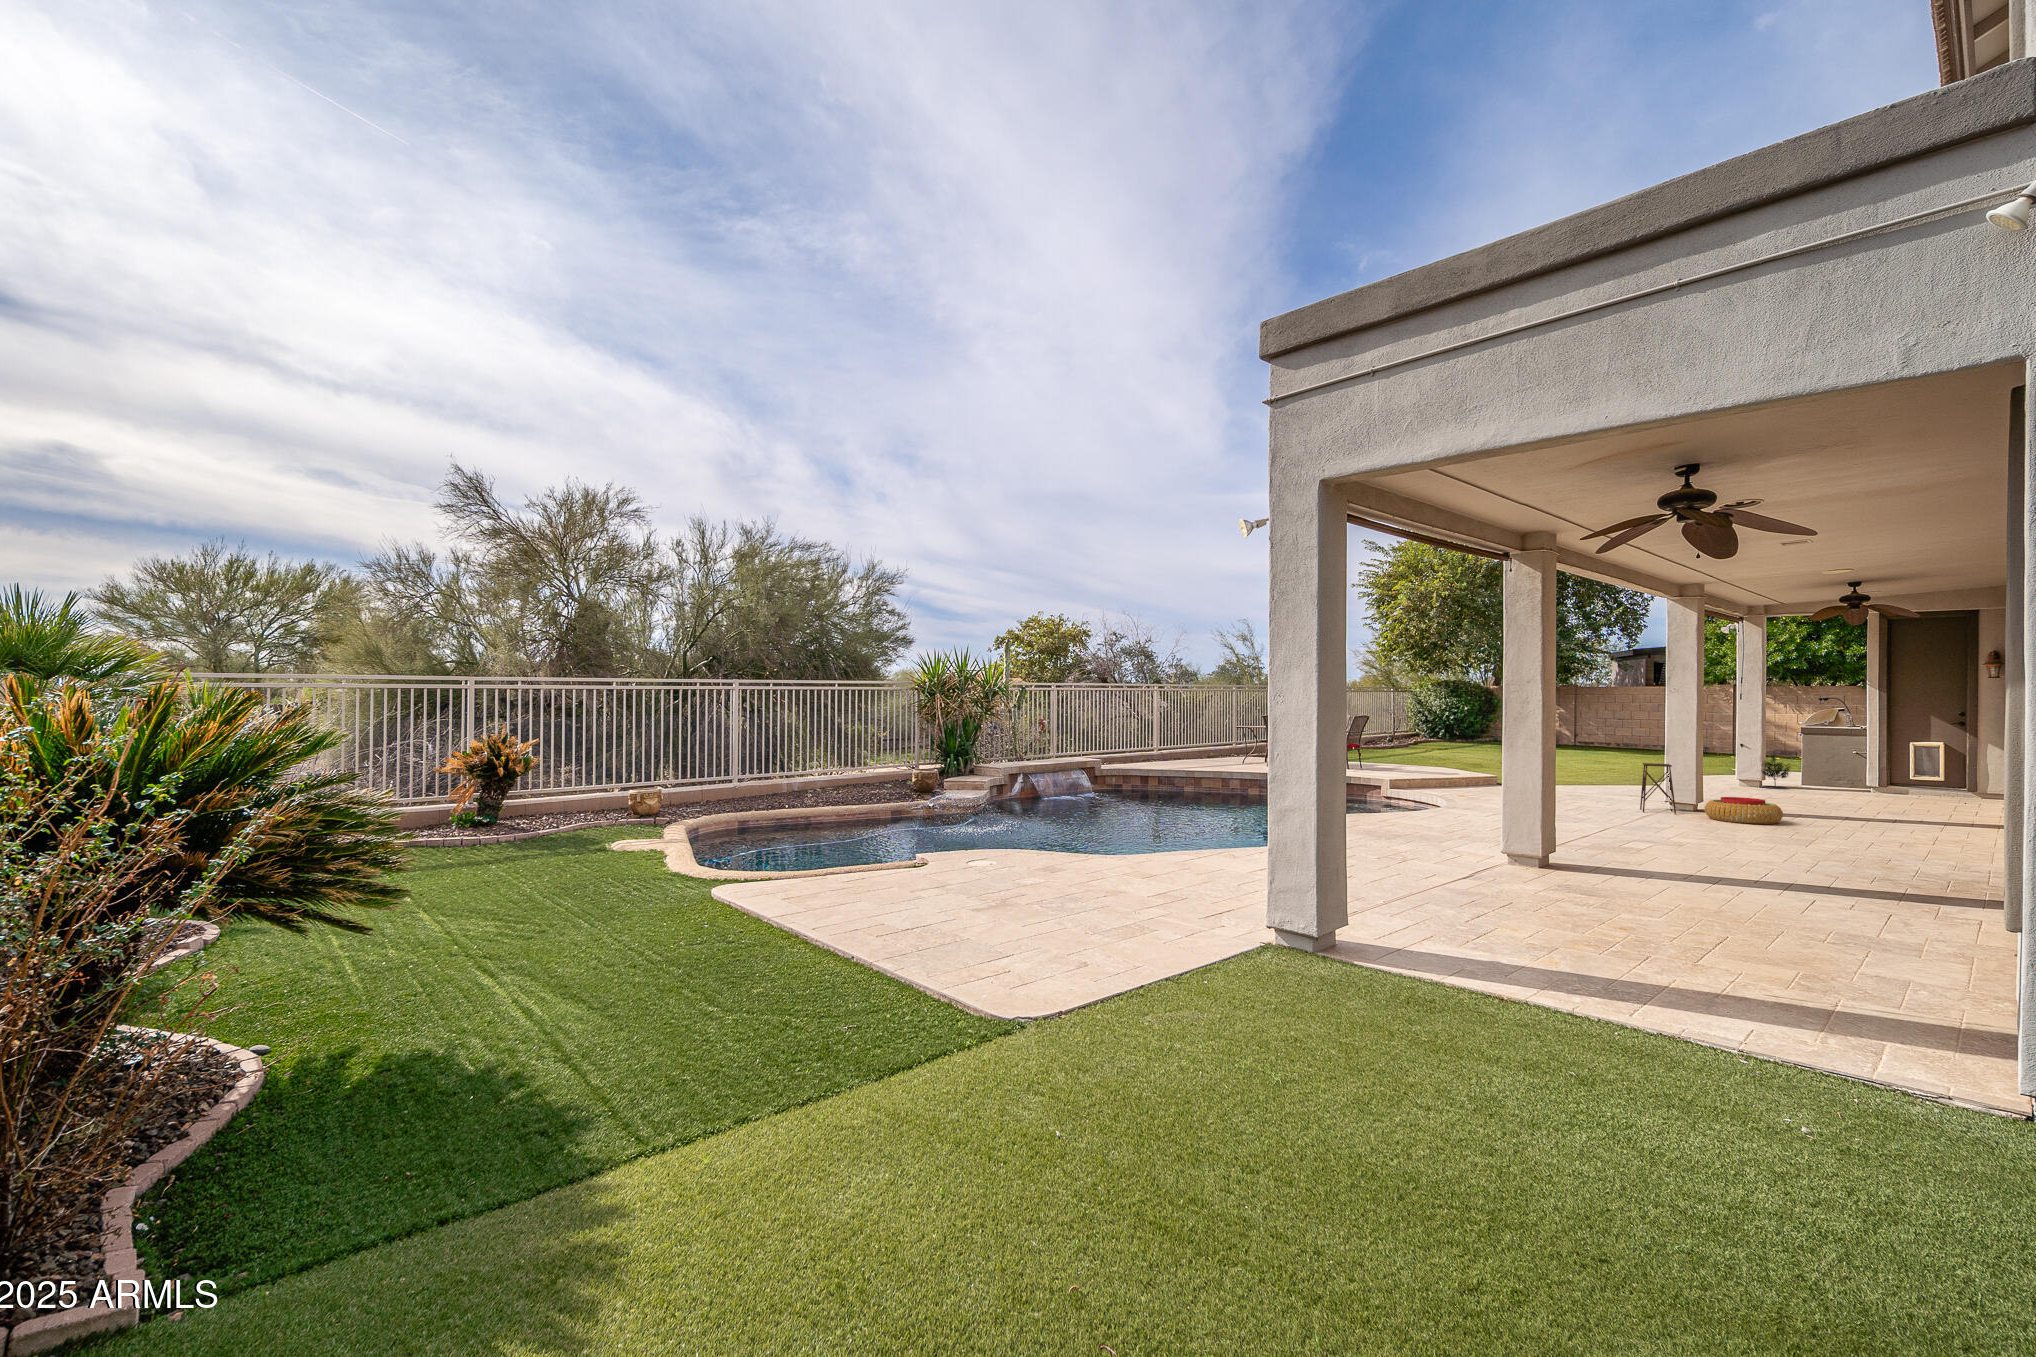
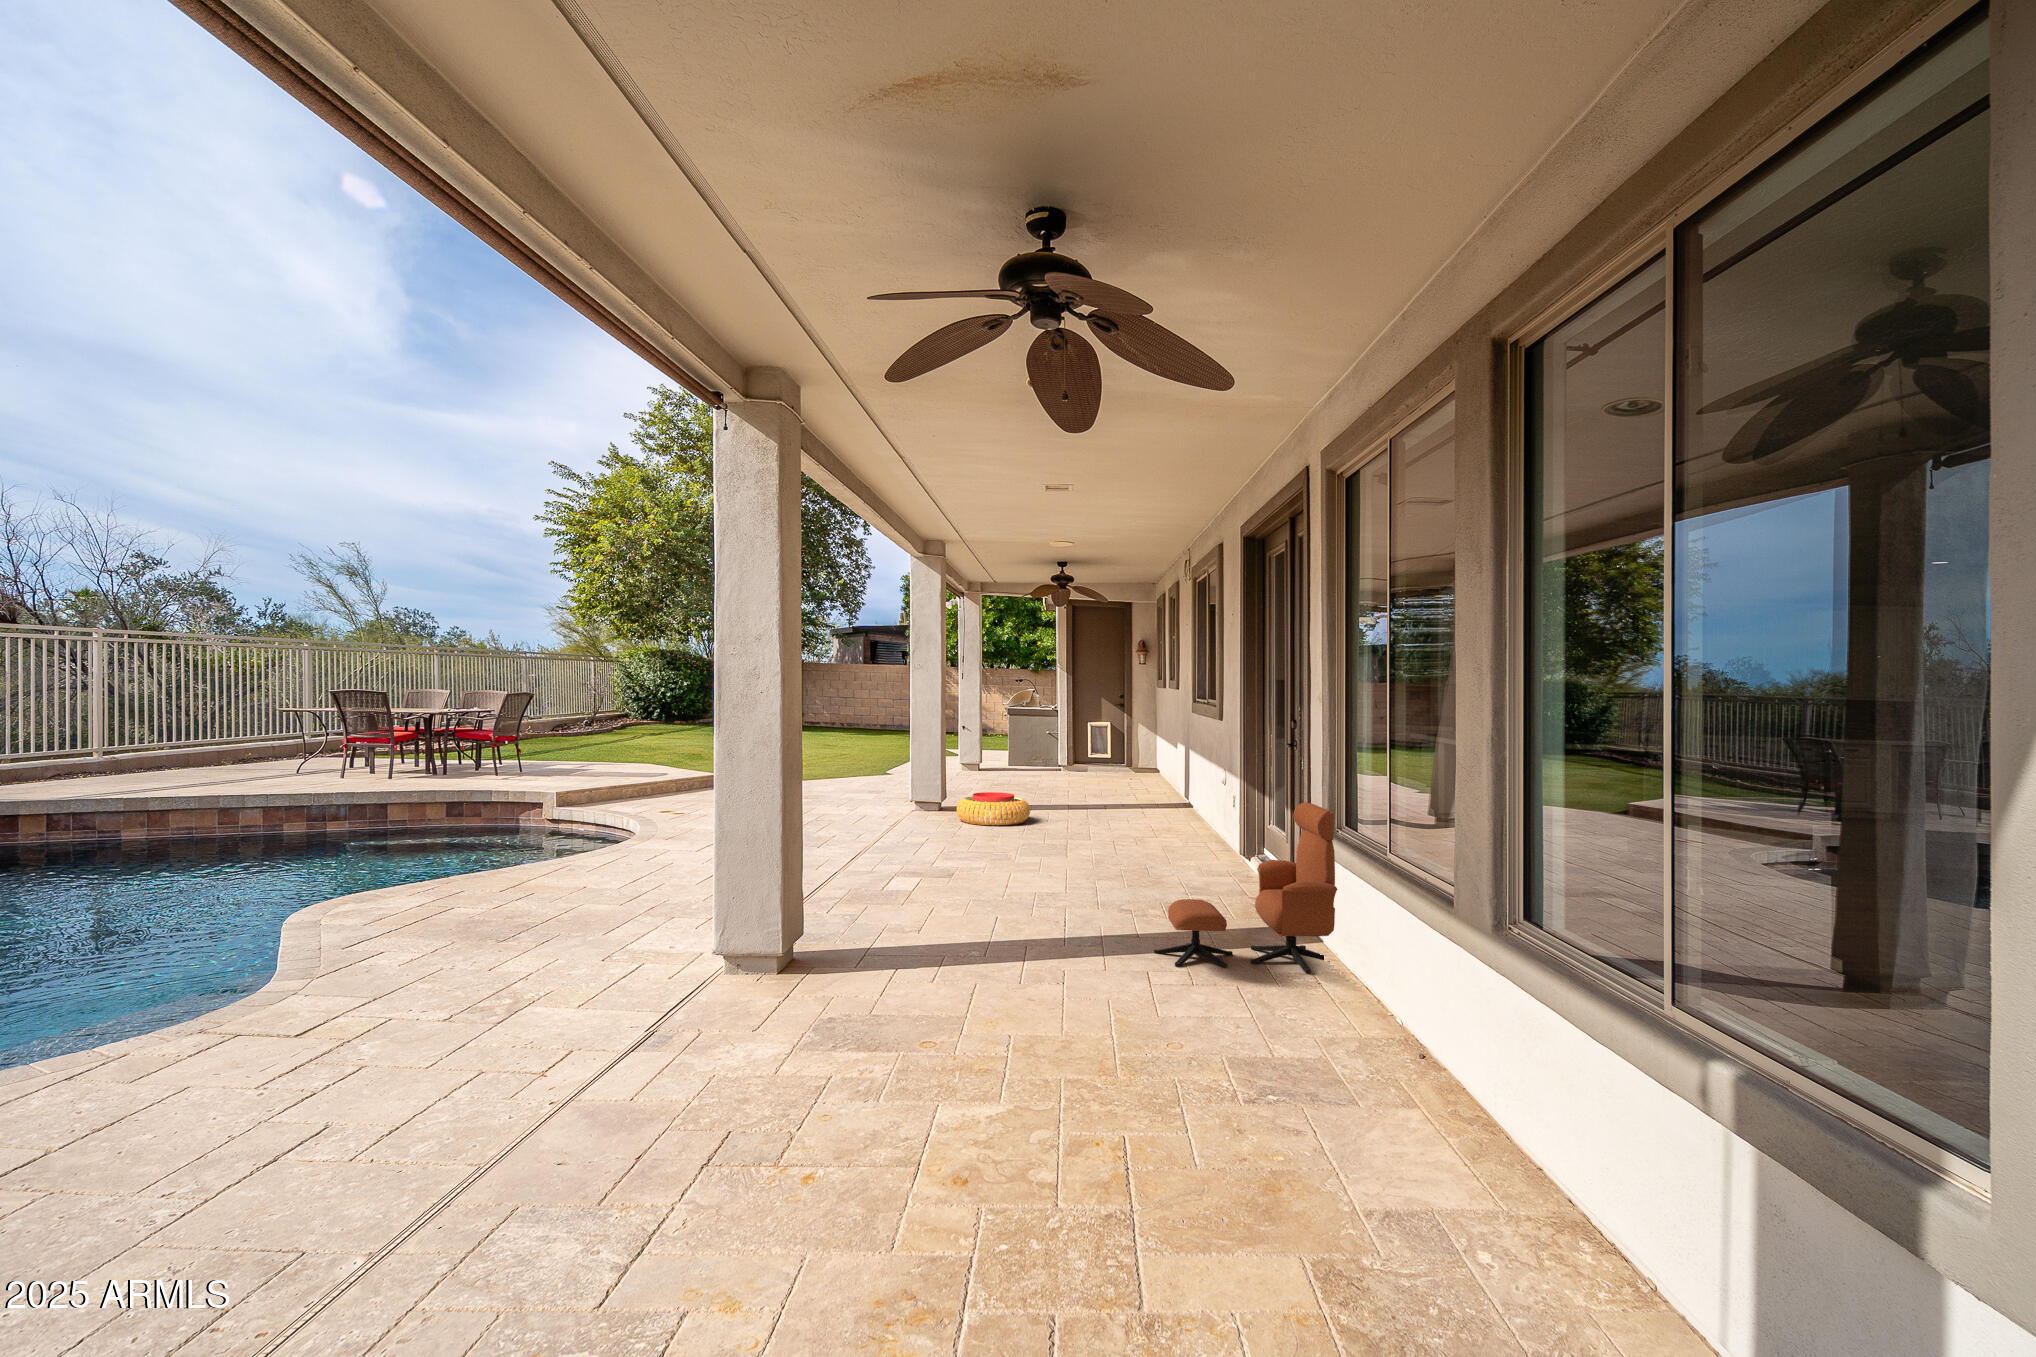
potted tree: present [1761,753,1790,789] -> none [976,731,1004,772]
side table: present [1640,763,1676,814] -> none [888,754,927,819]
lounge chair: none [1815,800,1999,918] -> present [1154,803,1337,973]

